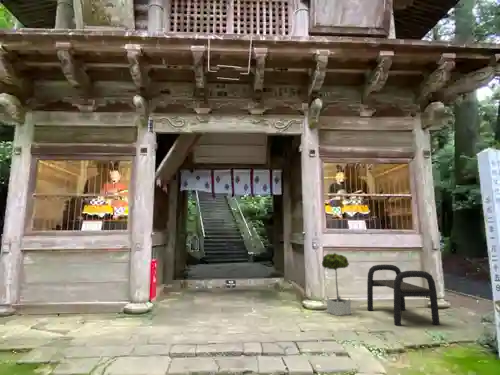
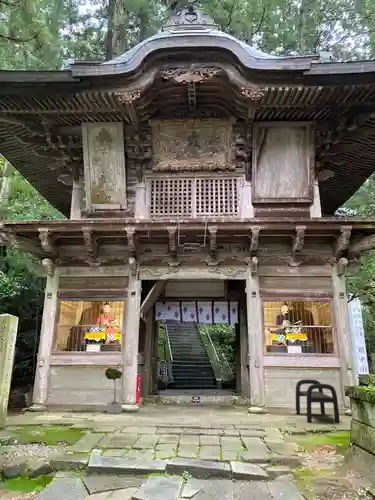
potted tree: present [322,253,351,316] -> present [105,368,122,413]

